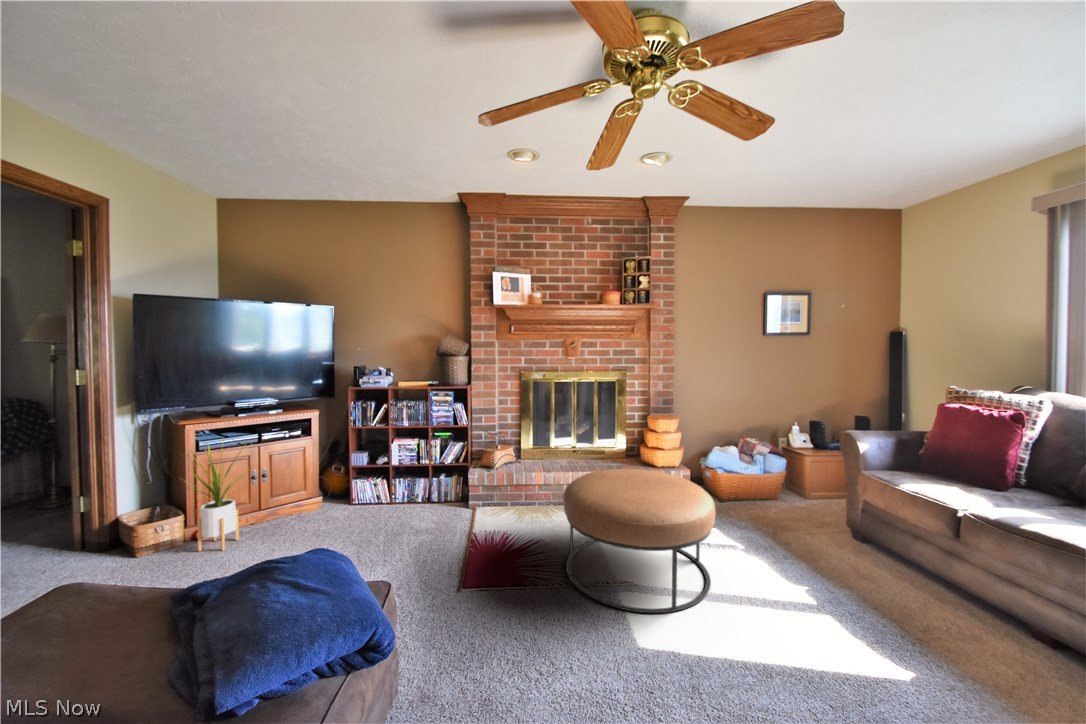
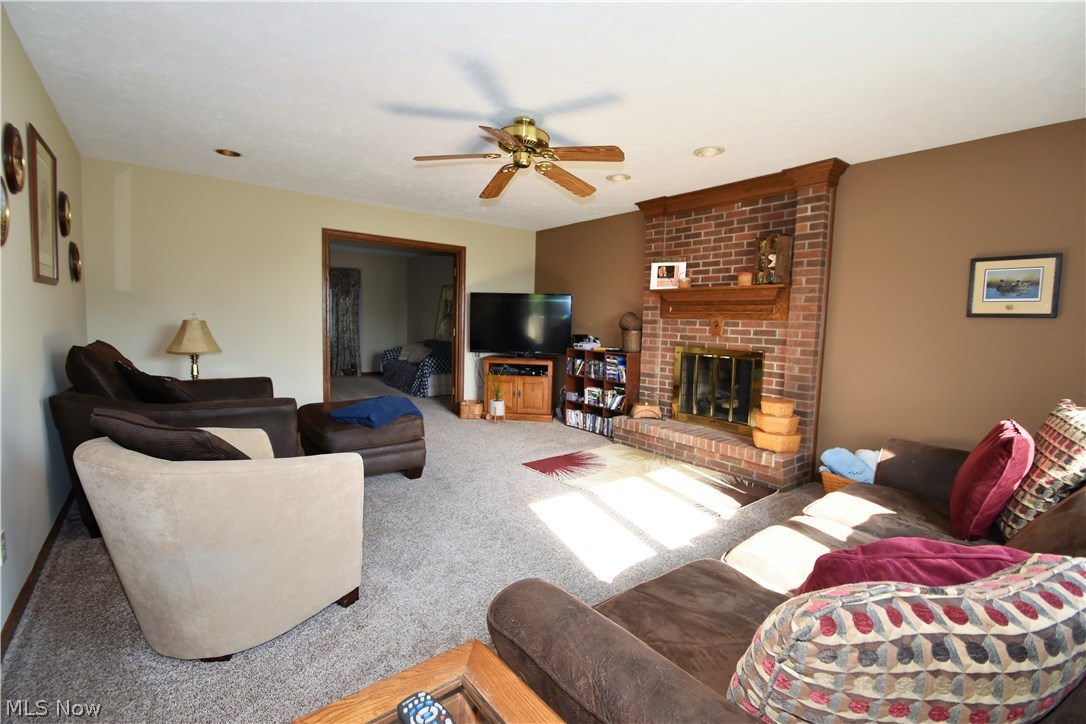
ottoman: present [563,469,716,613] -> none [573,419,682,508]

